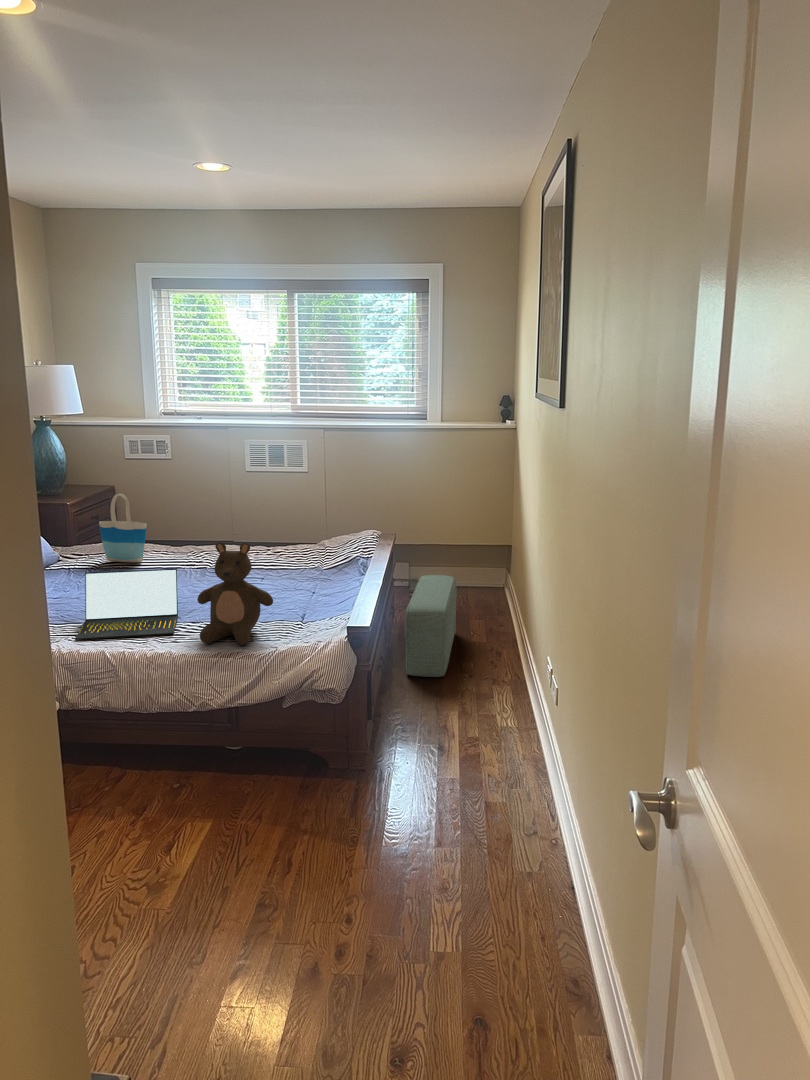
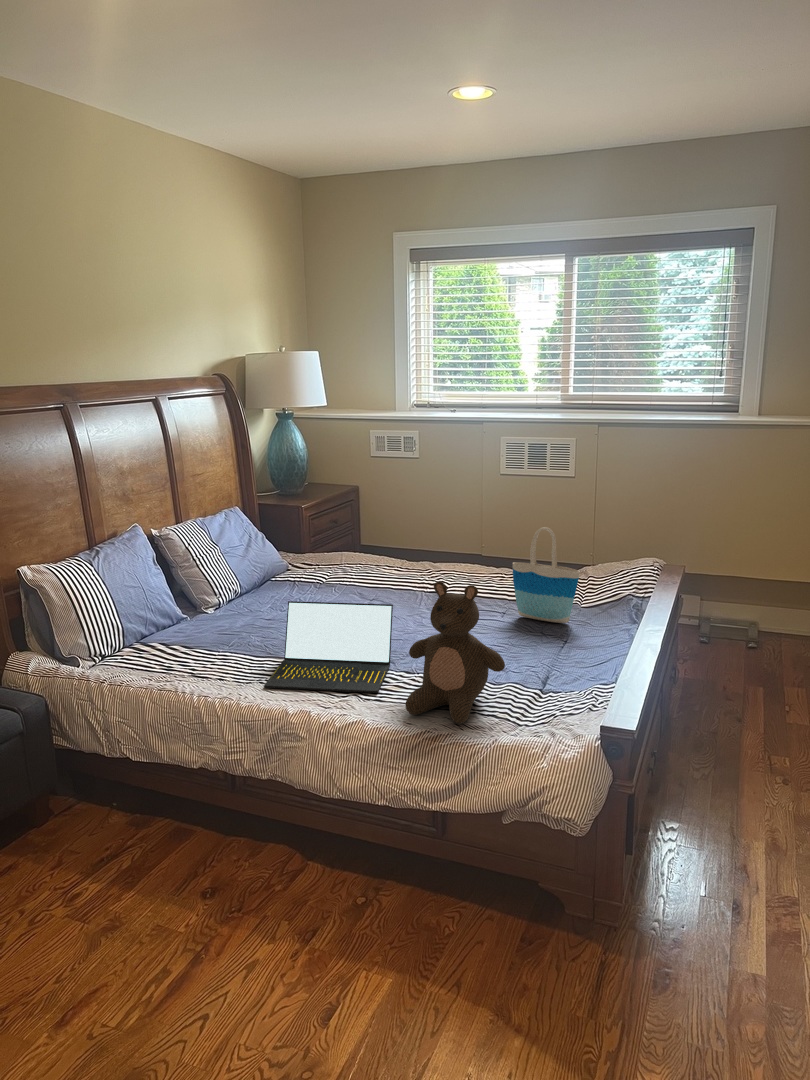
tote bag: present [99,494,147,563] -> present [513,527,580,623]
pouf: present [405,575,457,677] -> none [690,626,770,778]

